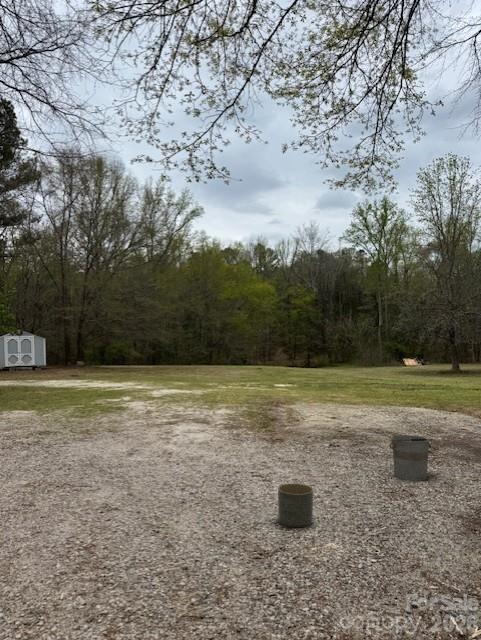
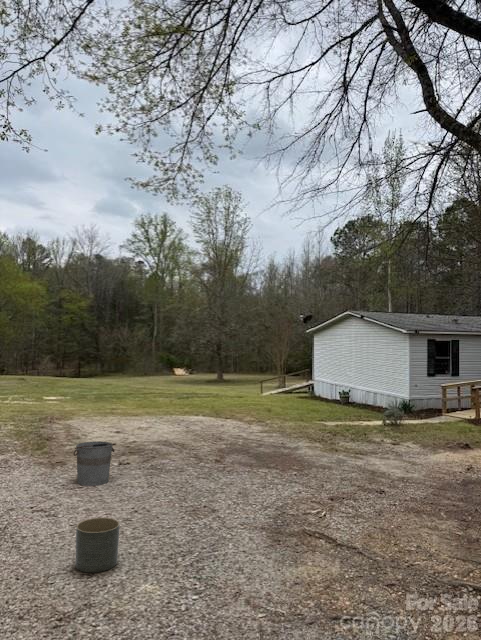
bucket: present [389,435,433,481] -> present [73,441,116,486]

